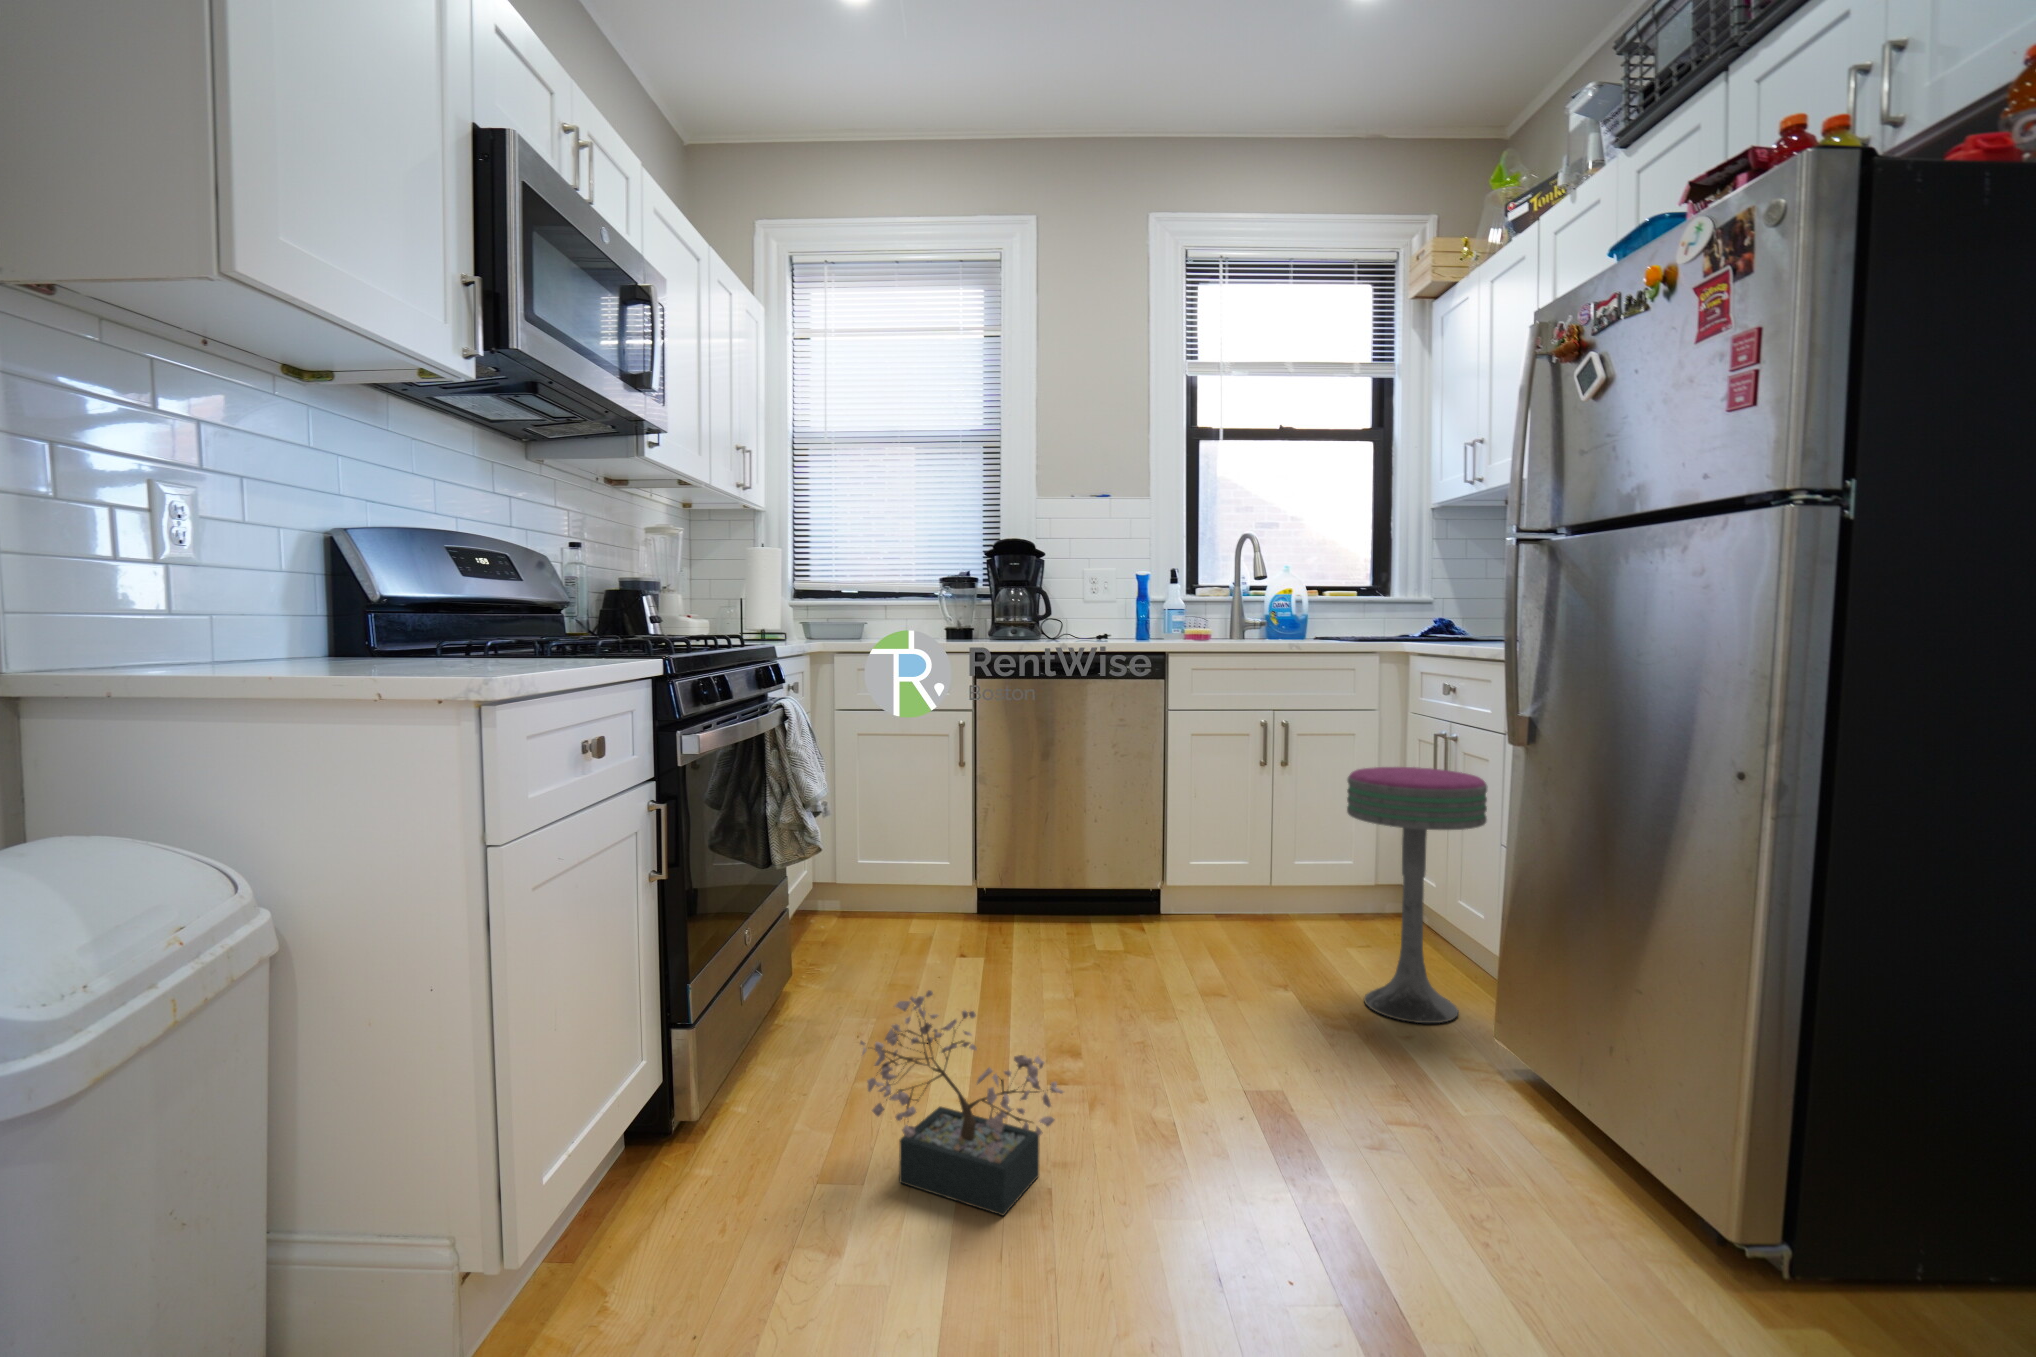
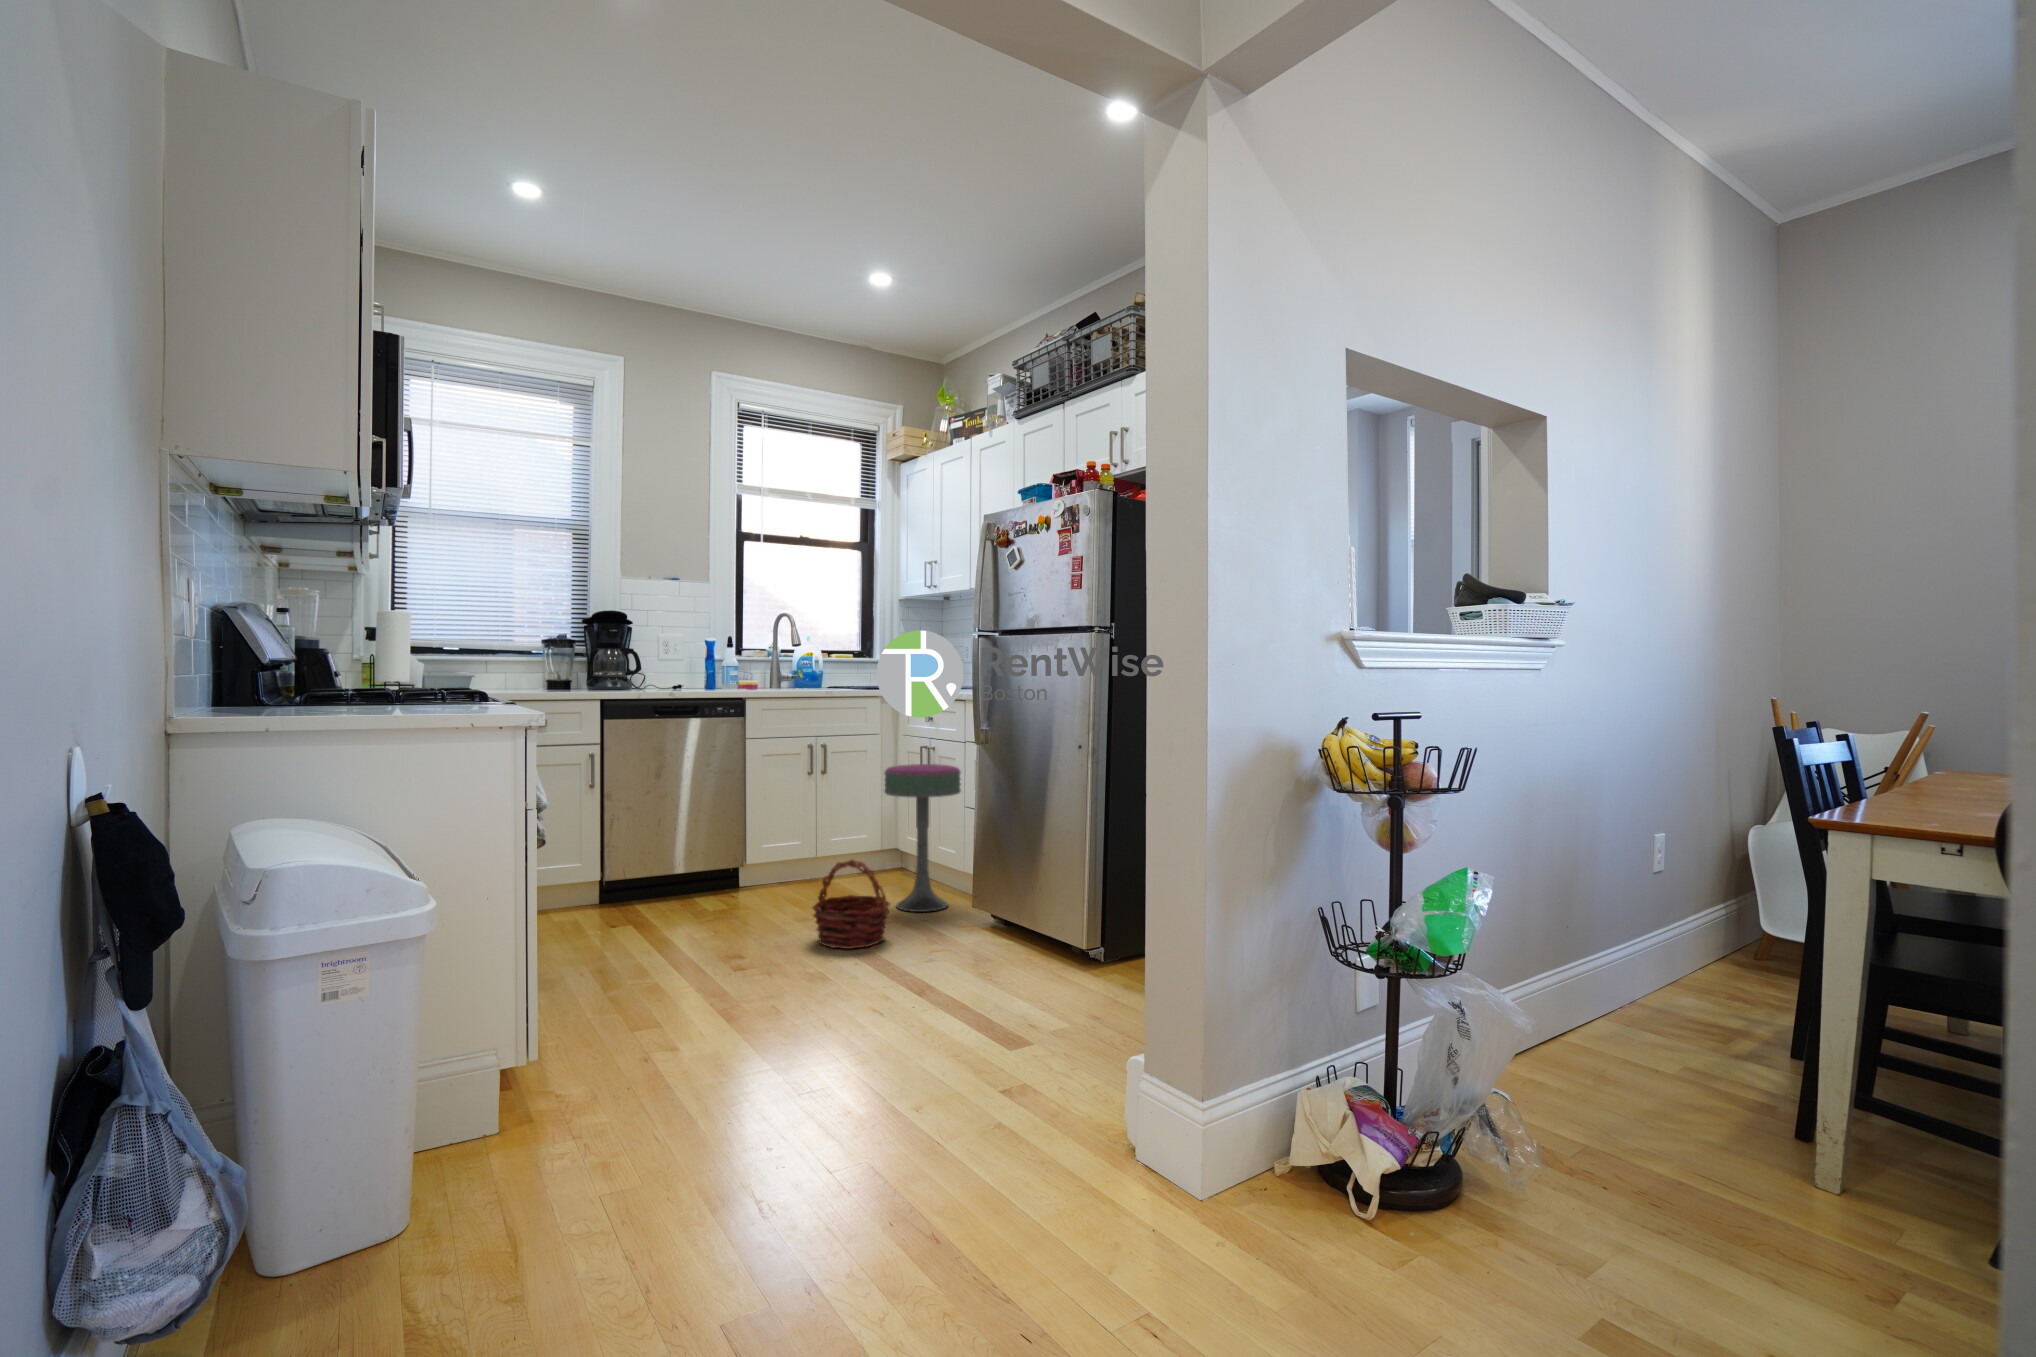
basket: none [1188,925,1321,1083] -> present [813,859,890,949]
decorative plant: present [860,990,1063,1215] -> none [665,909,790,1019]

